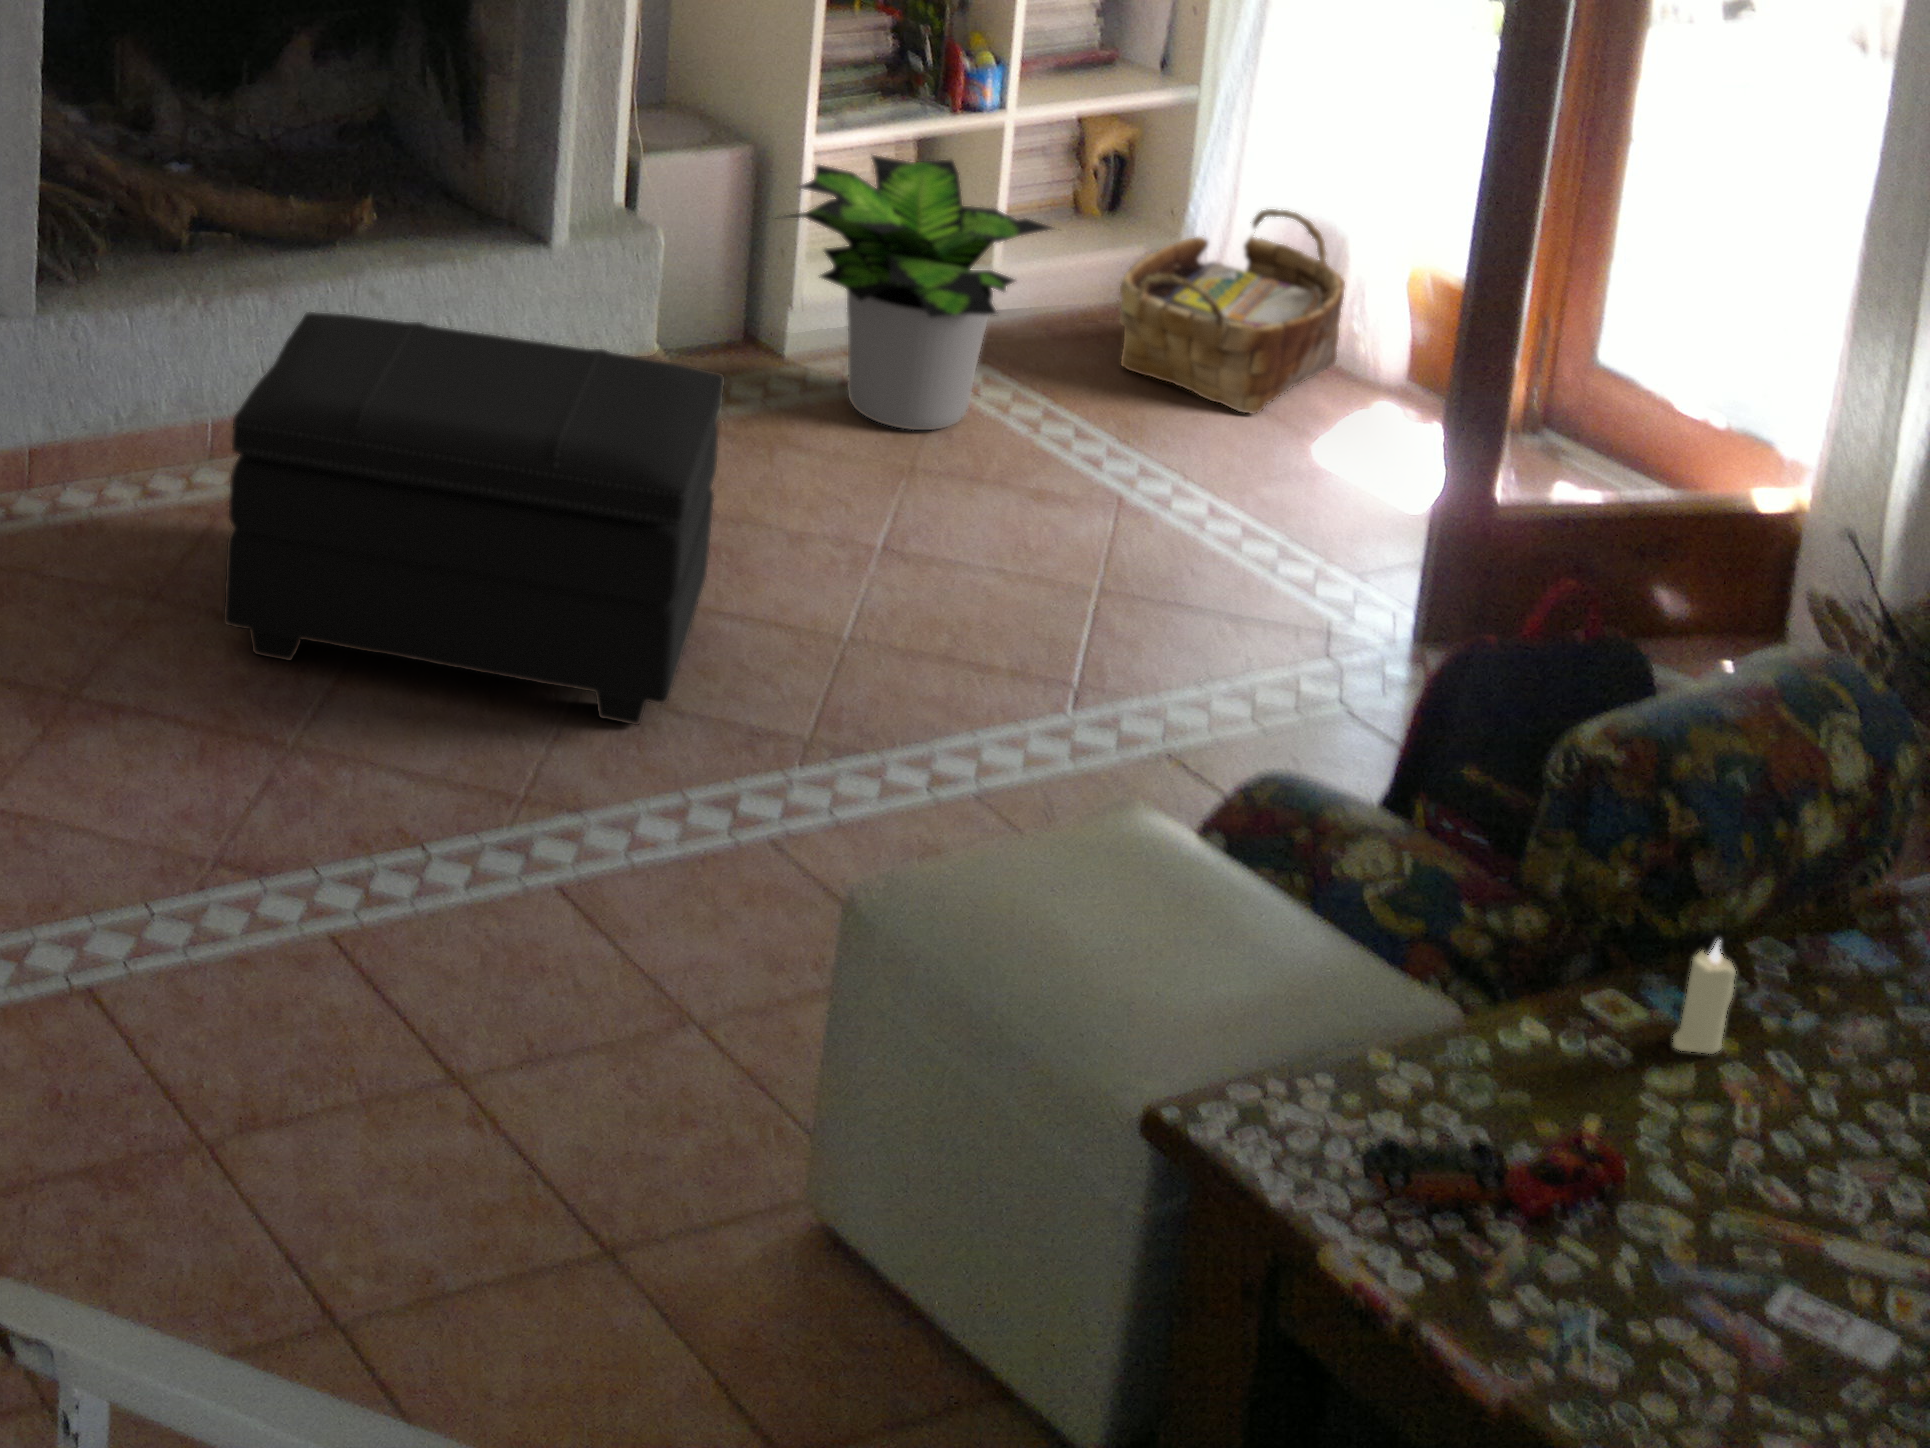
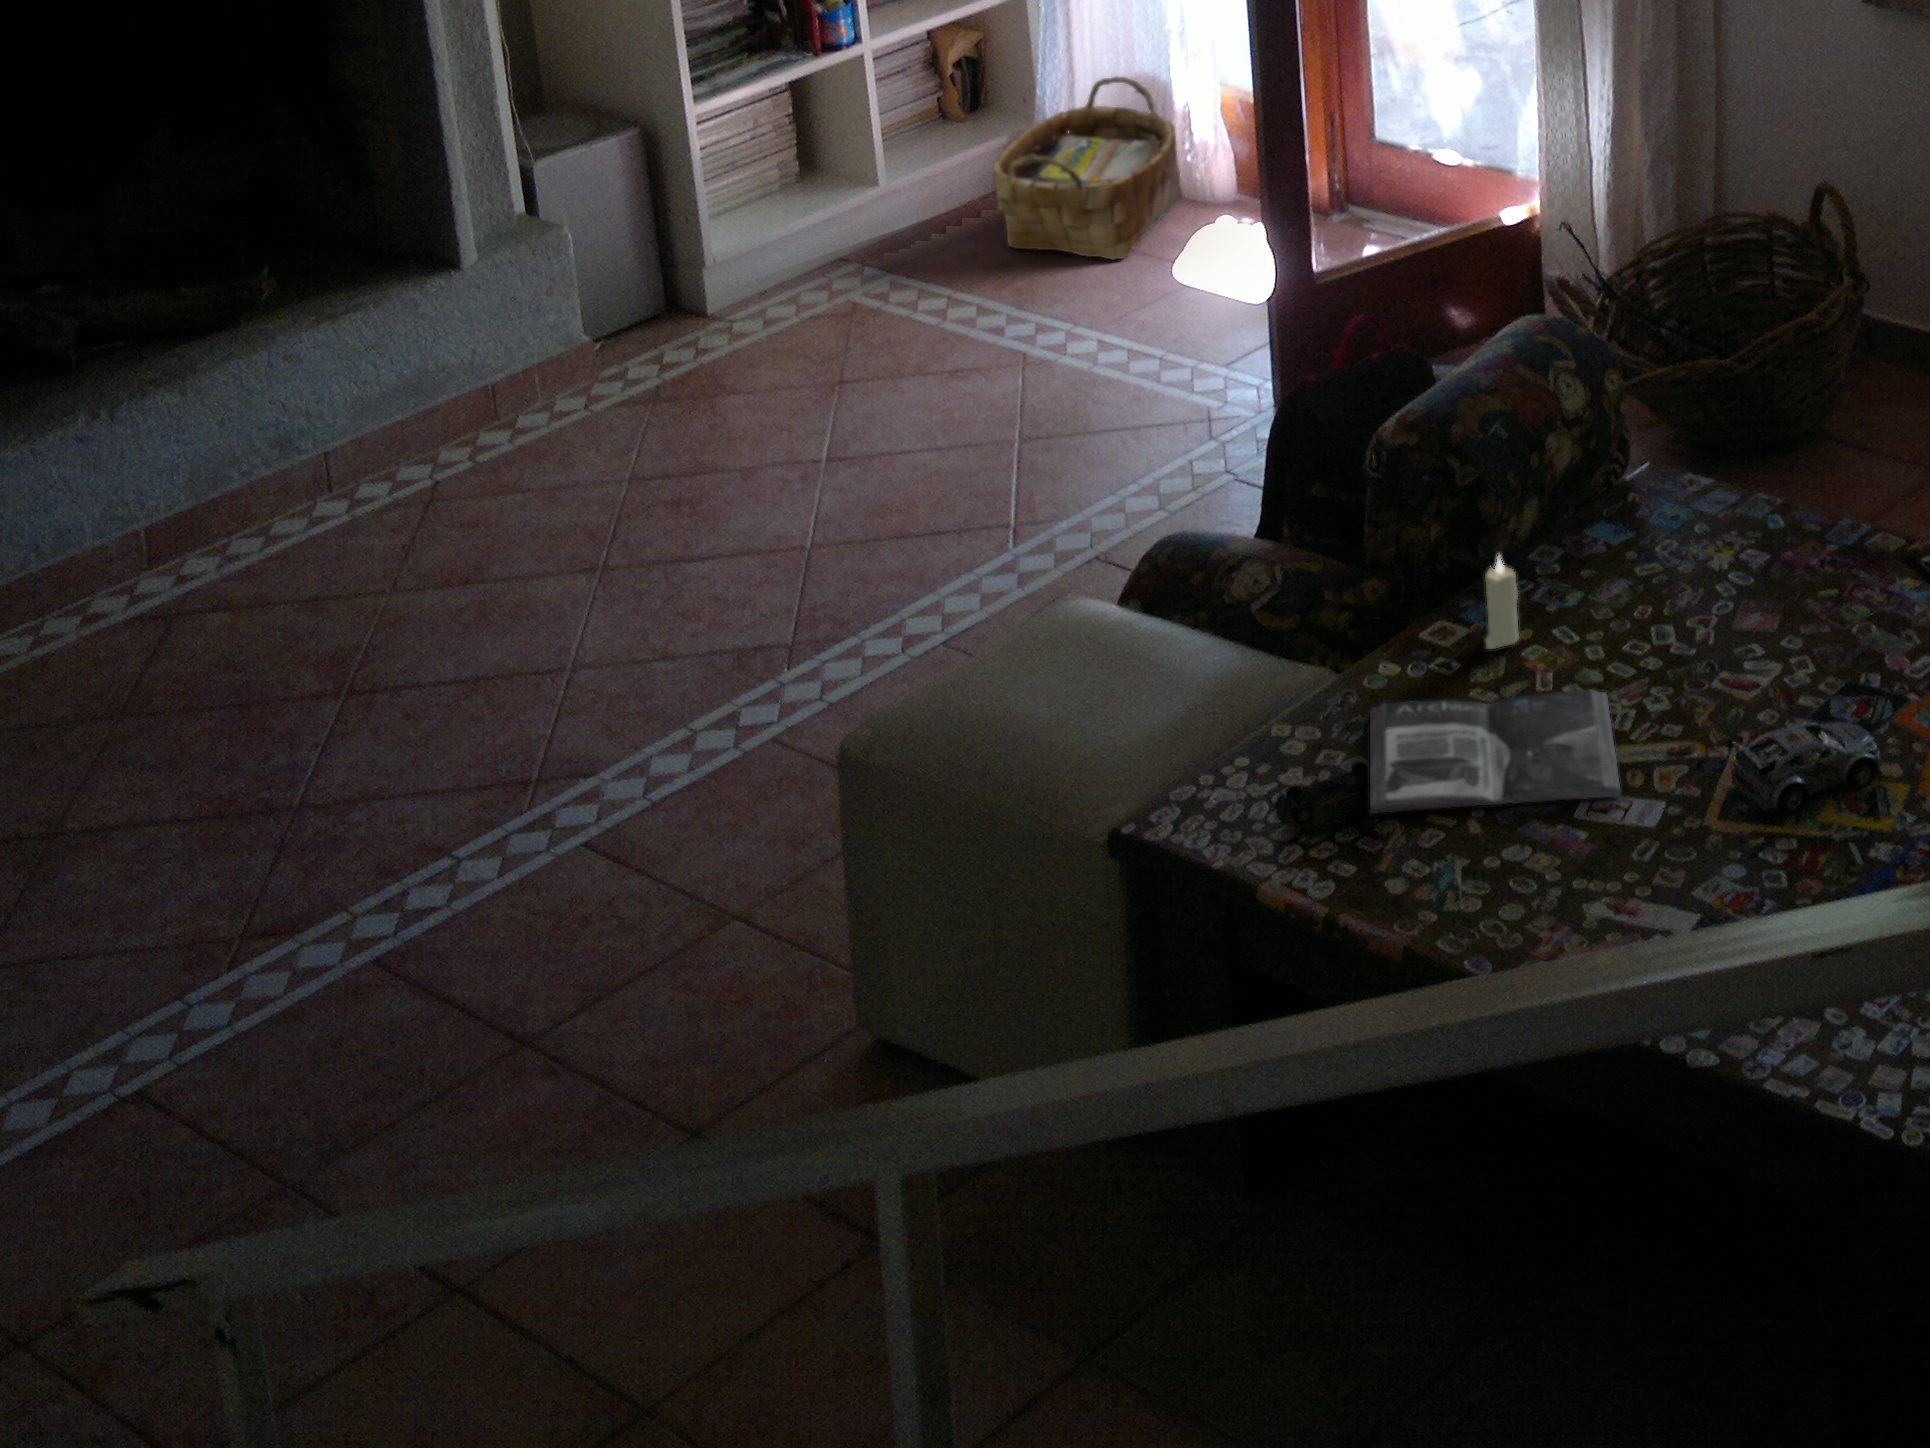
potted plant: present [775,155,1052,430] -> none [666,98,932,352]
footstool: present [224,312,724,725] -> none [175,340,677,733]
magazine: none [1484,1071,1841,1310] -> present [1370,690,1621,813]

